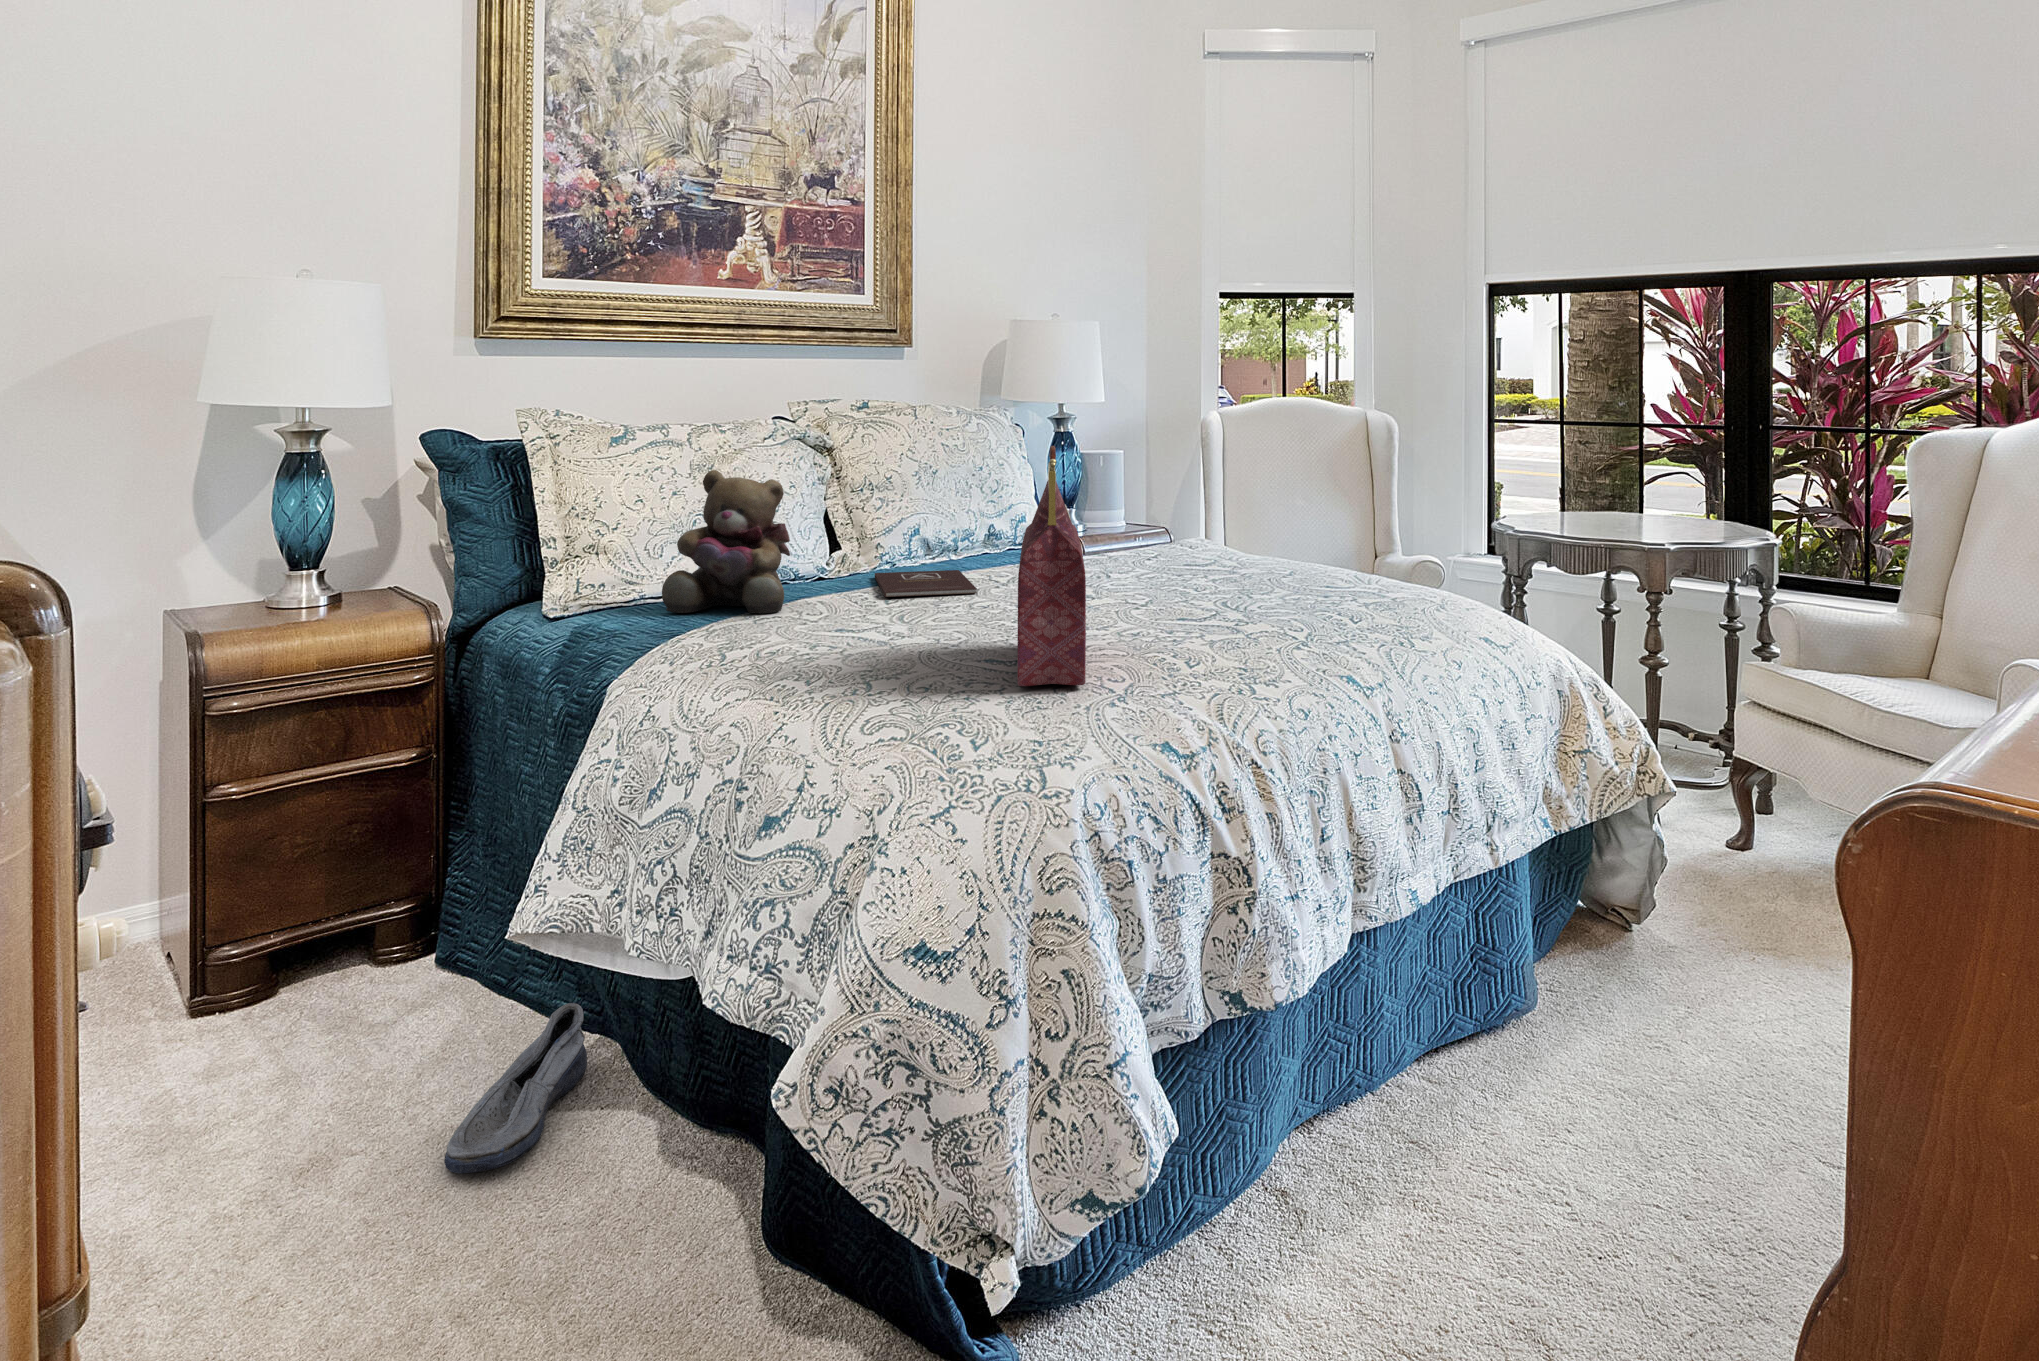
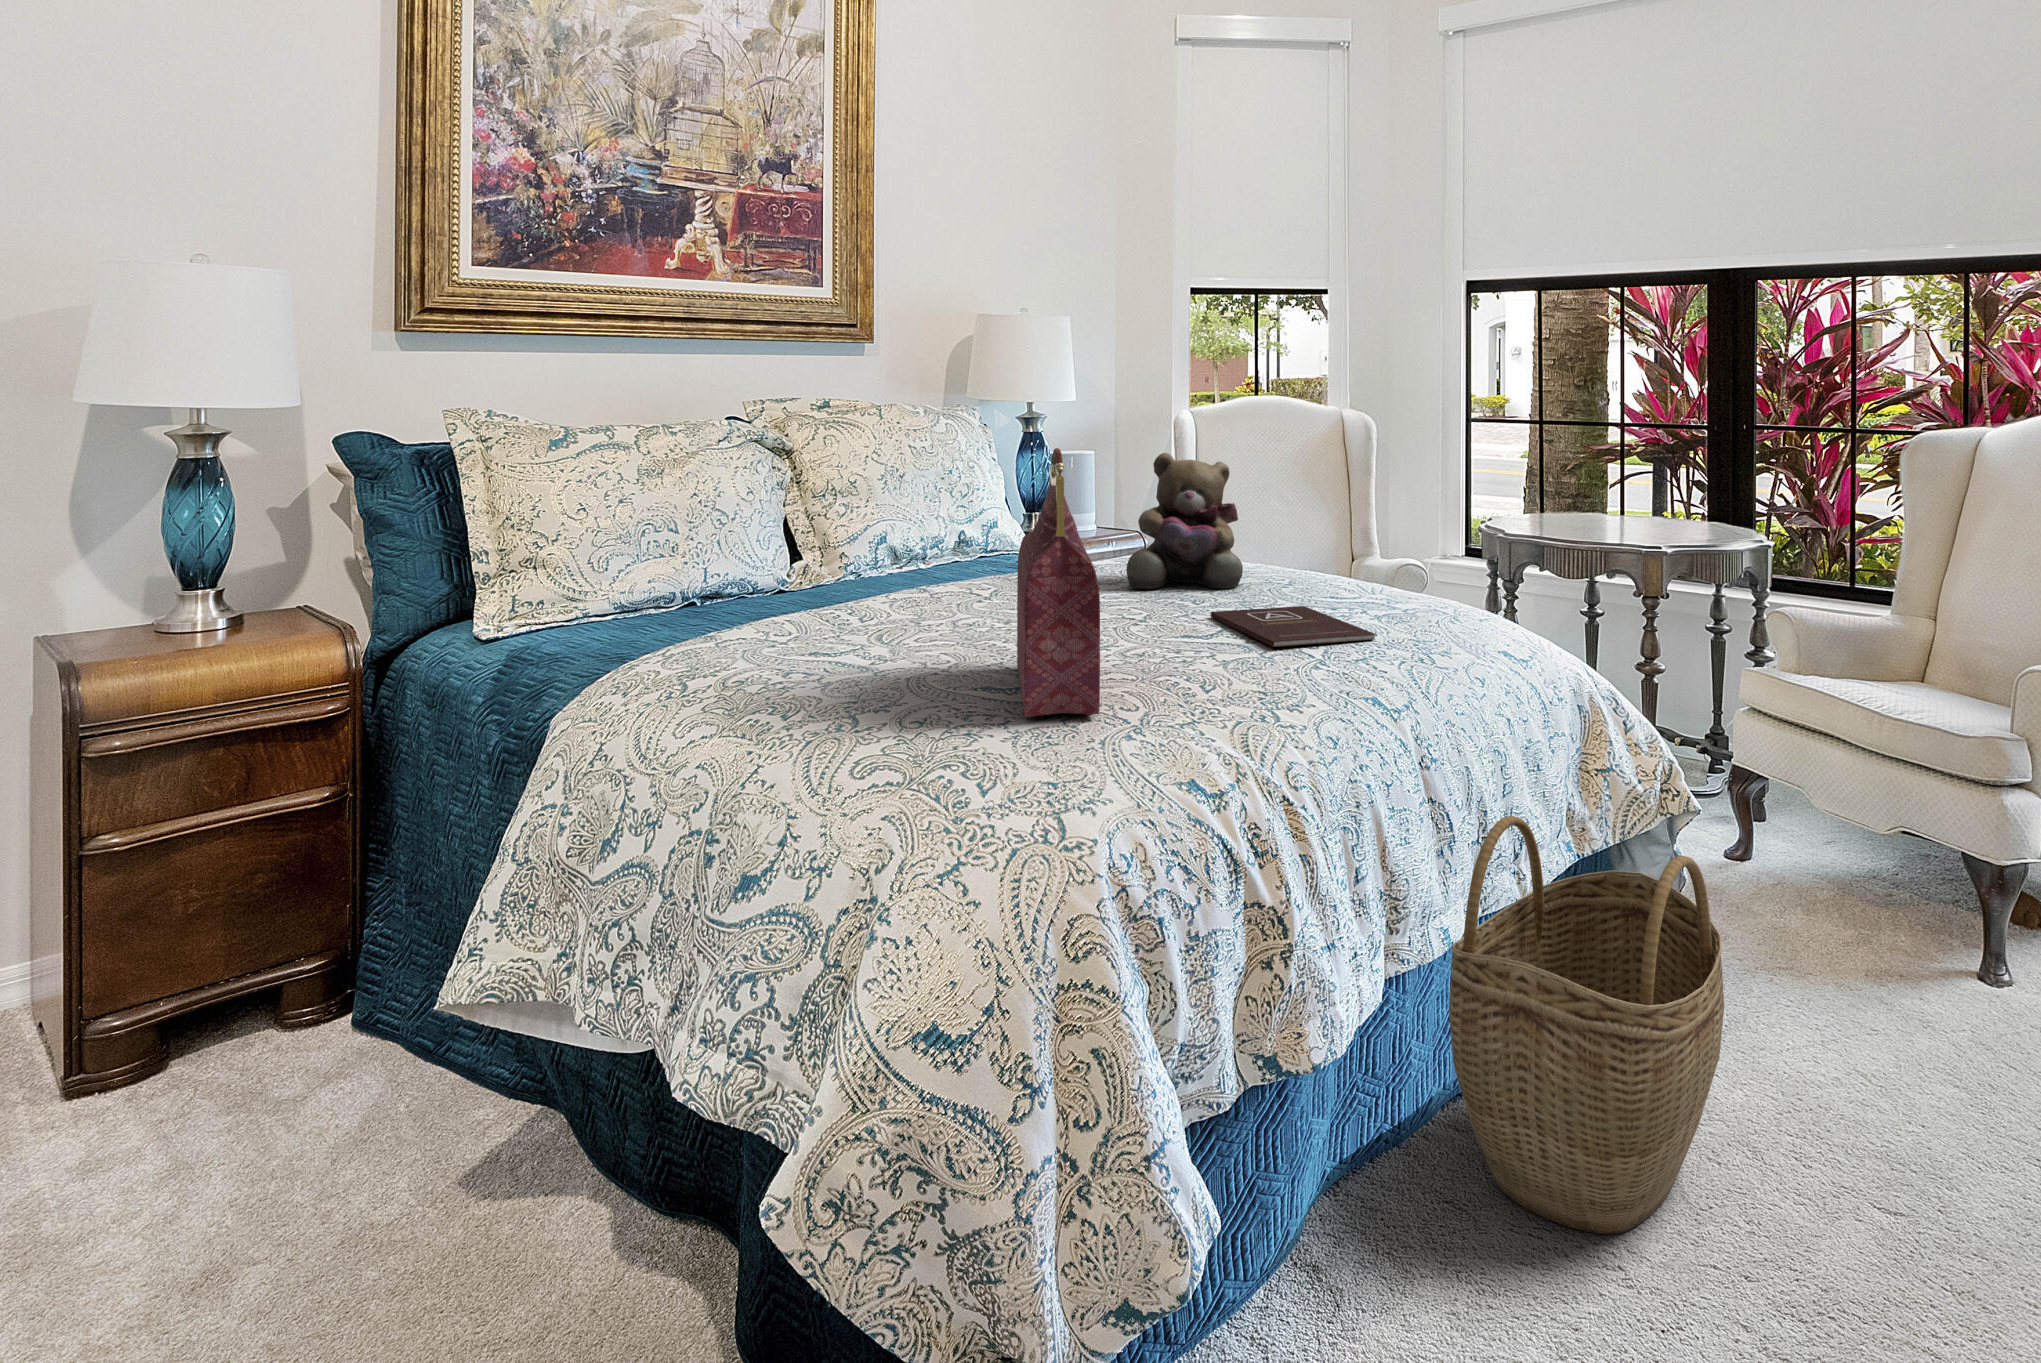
teddy bear: present [662,470,790,613] -> present [1127,453,1243,589]
book: present [875,570,977,597] -> present [1211,606,1375,647]
woven basket: none [1415,792,1678,1176] -> present [1449,816,1724,1234]
shoe: present [444,1003,587,1173] -> none [360,1073,527,1287]

